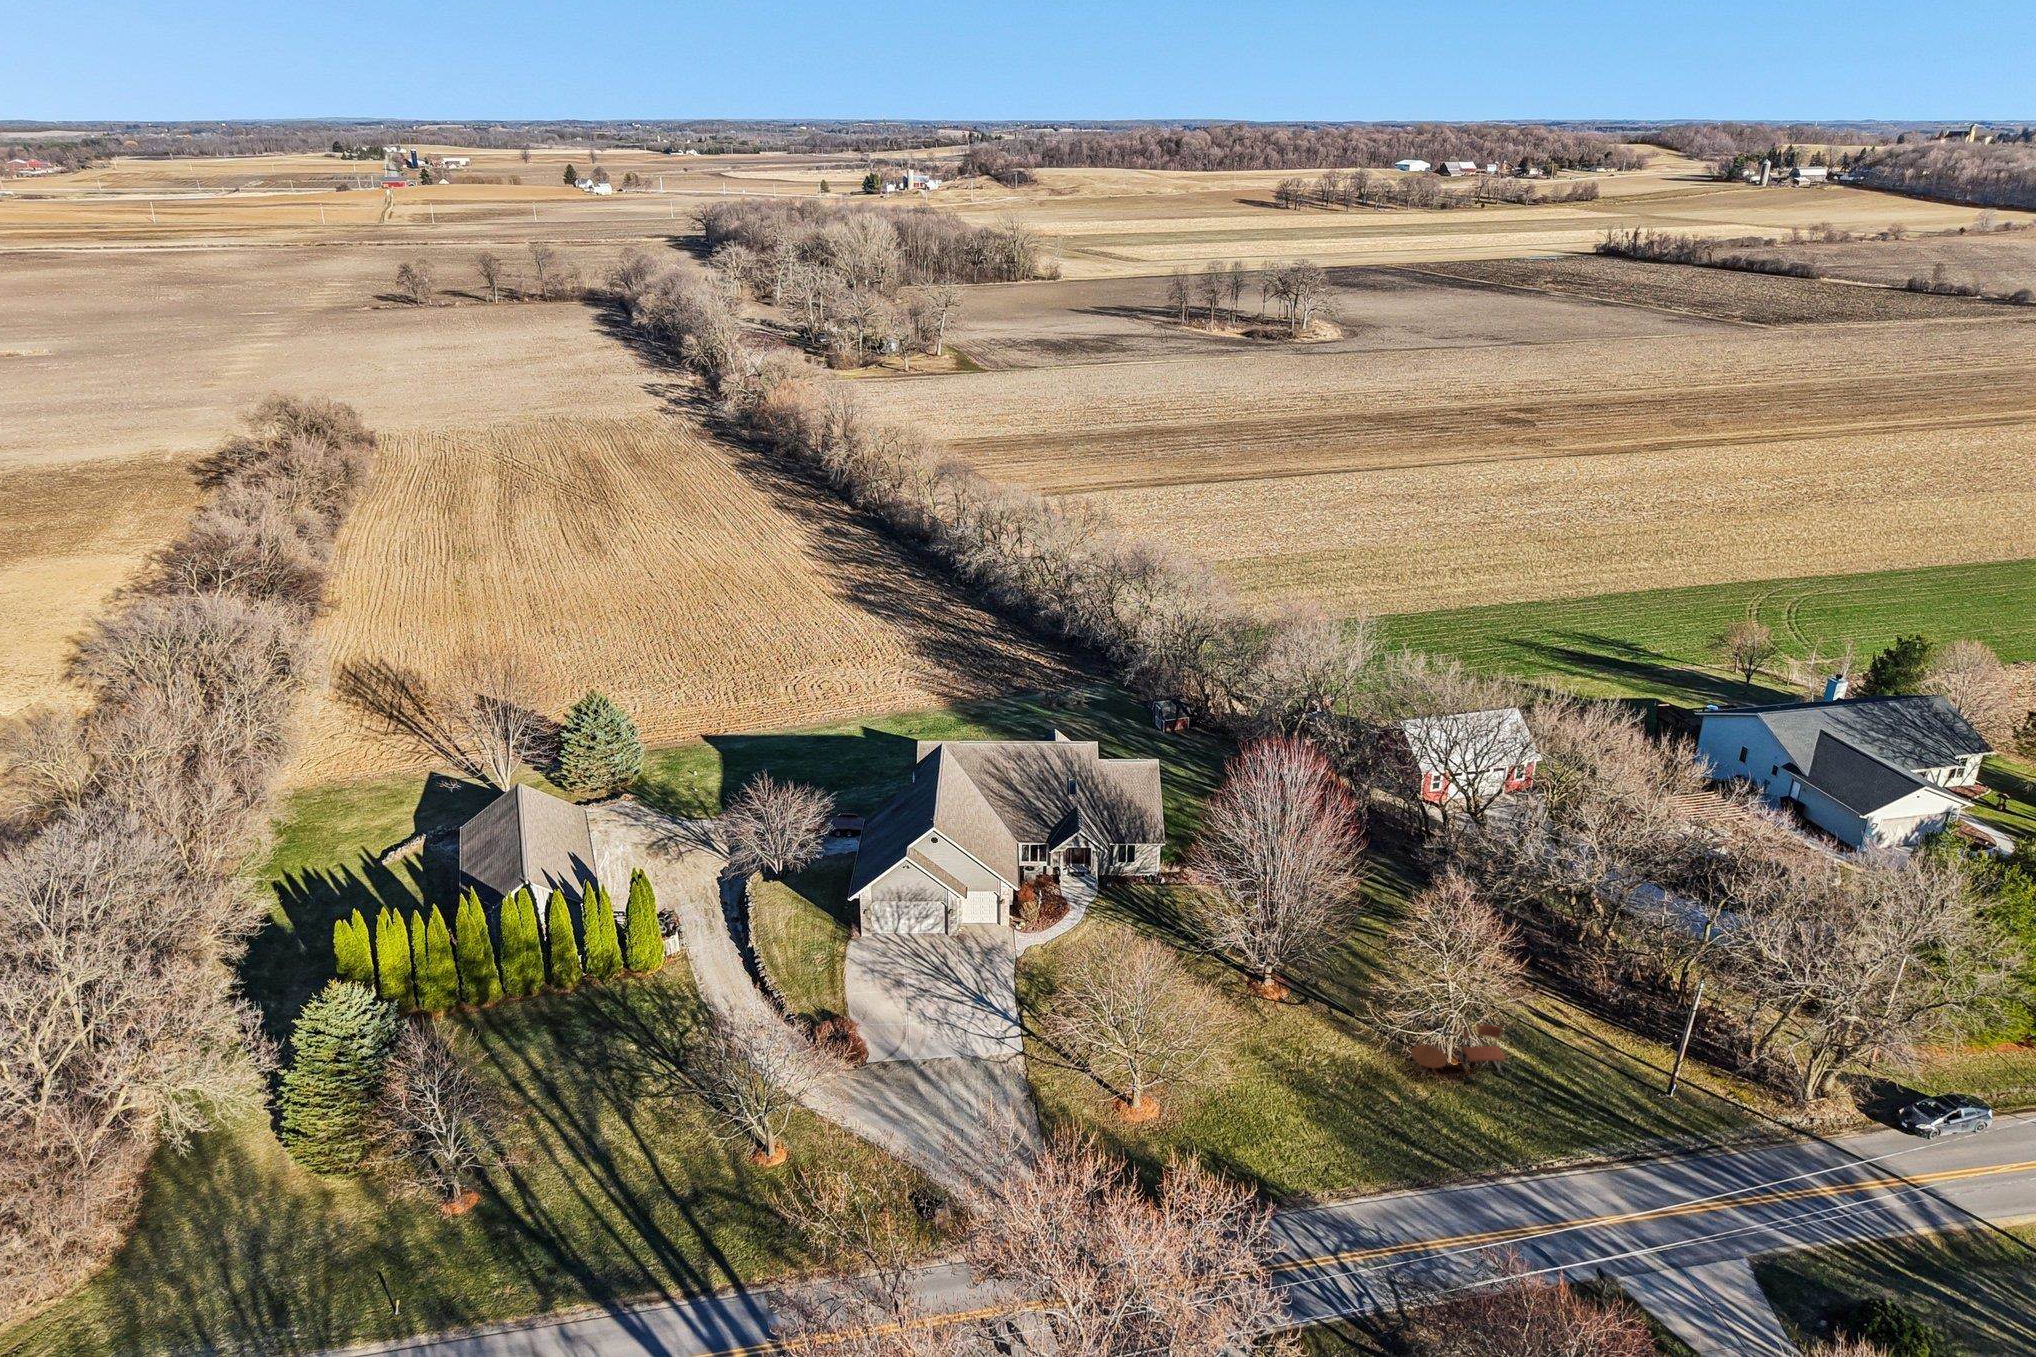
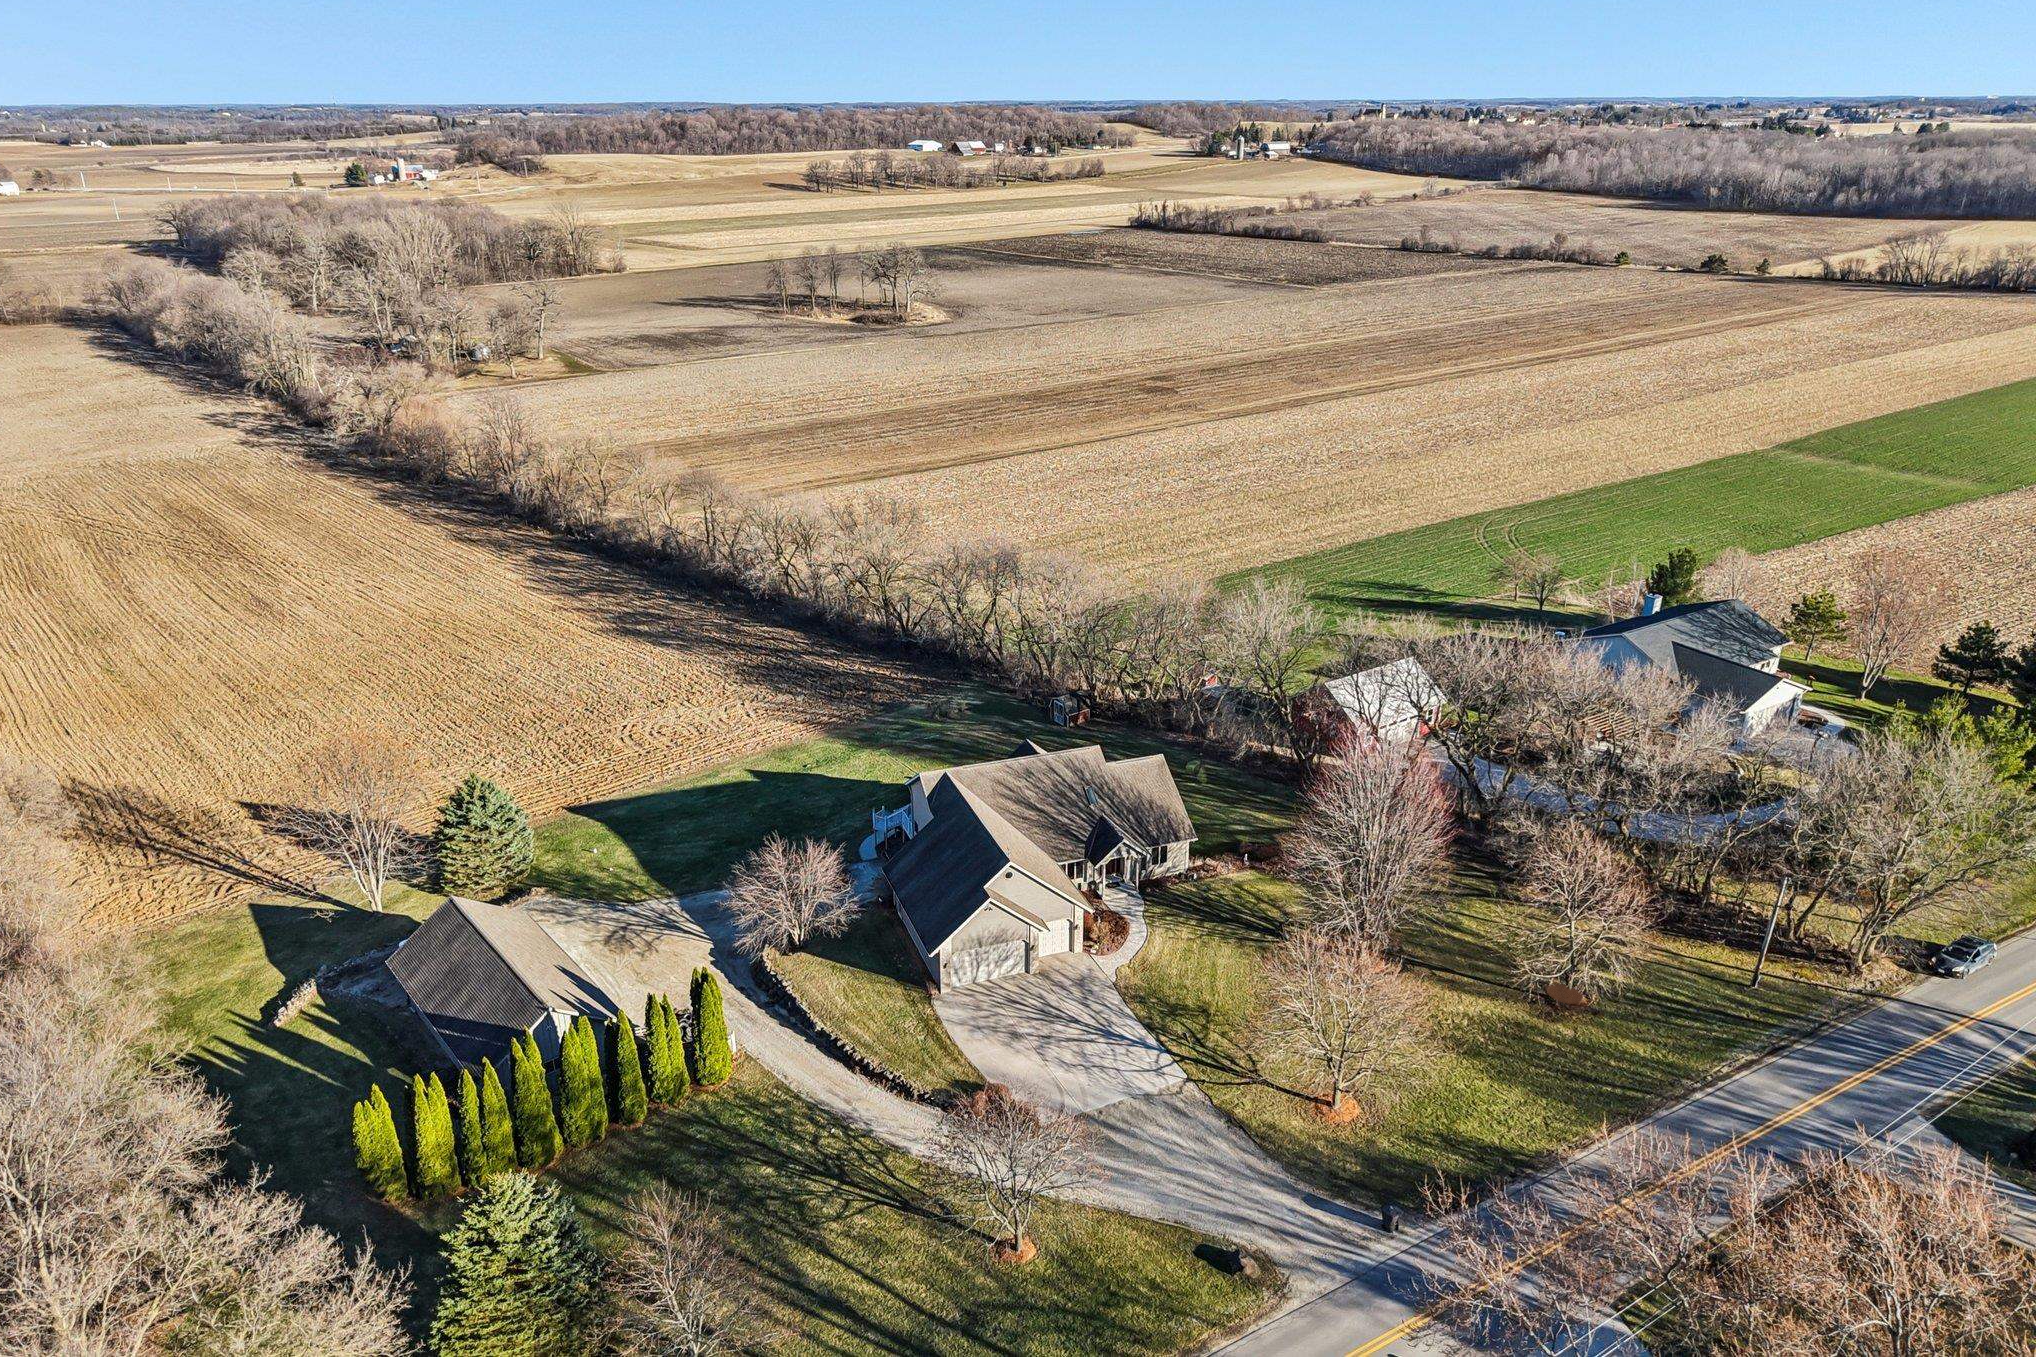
bench: present [1460,1025,1506,1070] -> none [1577,954,1622,1003]

